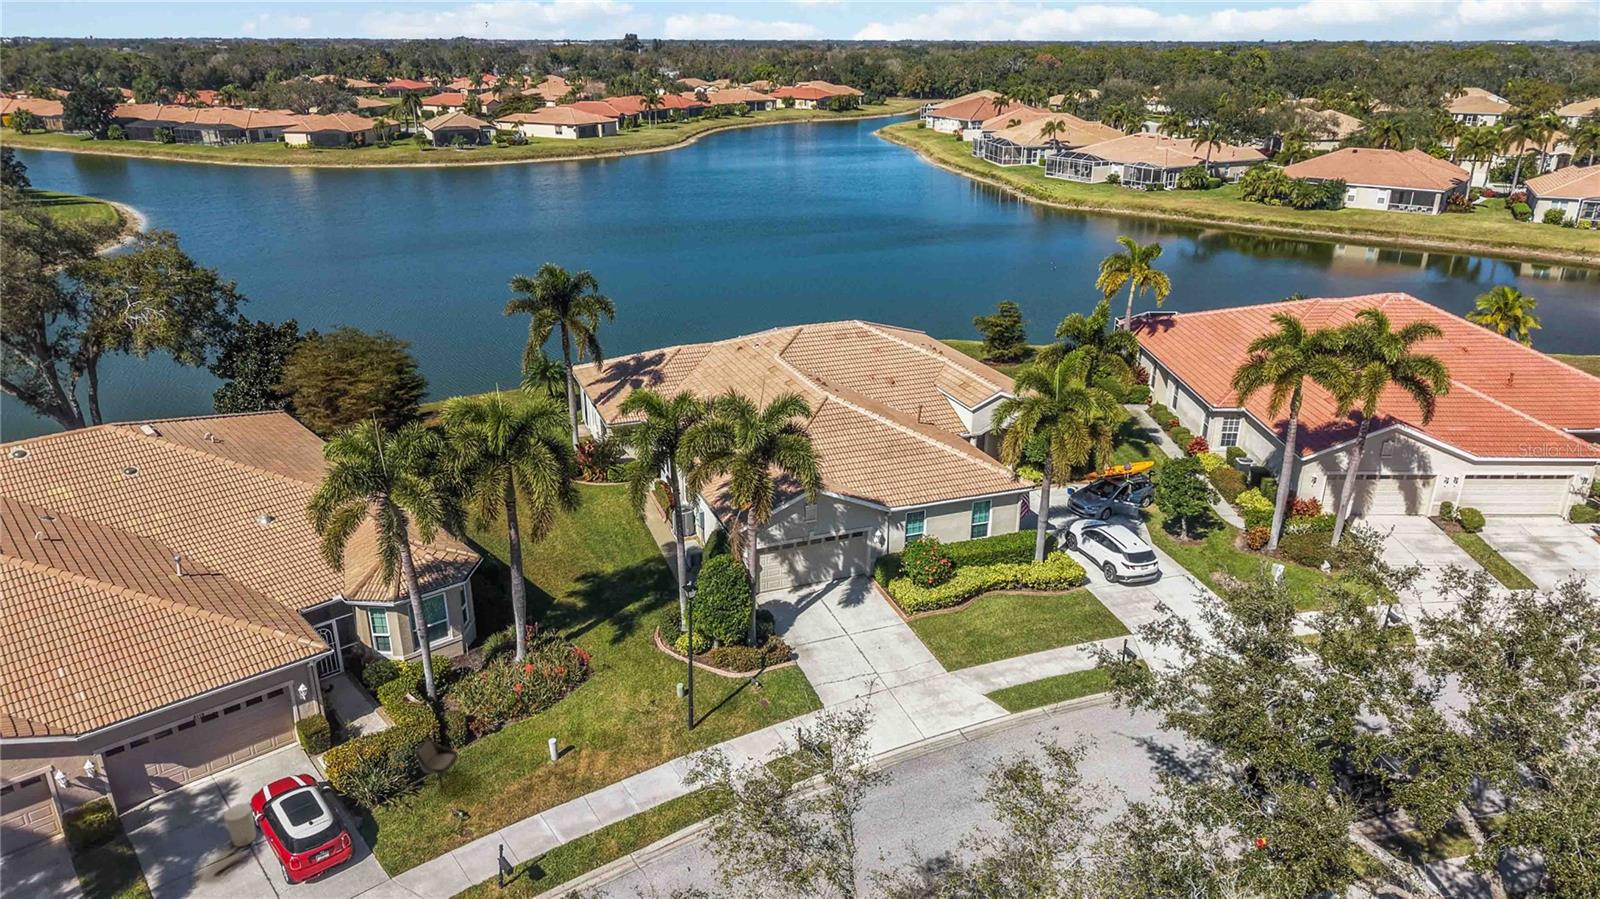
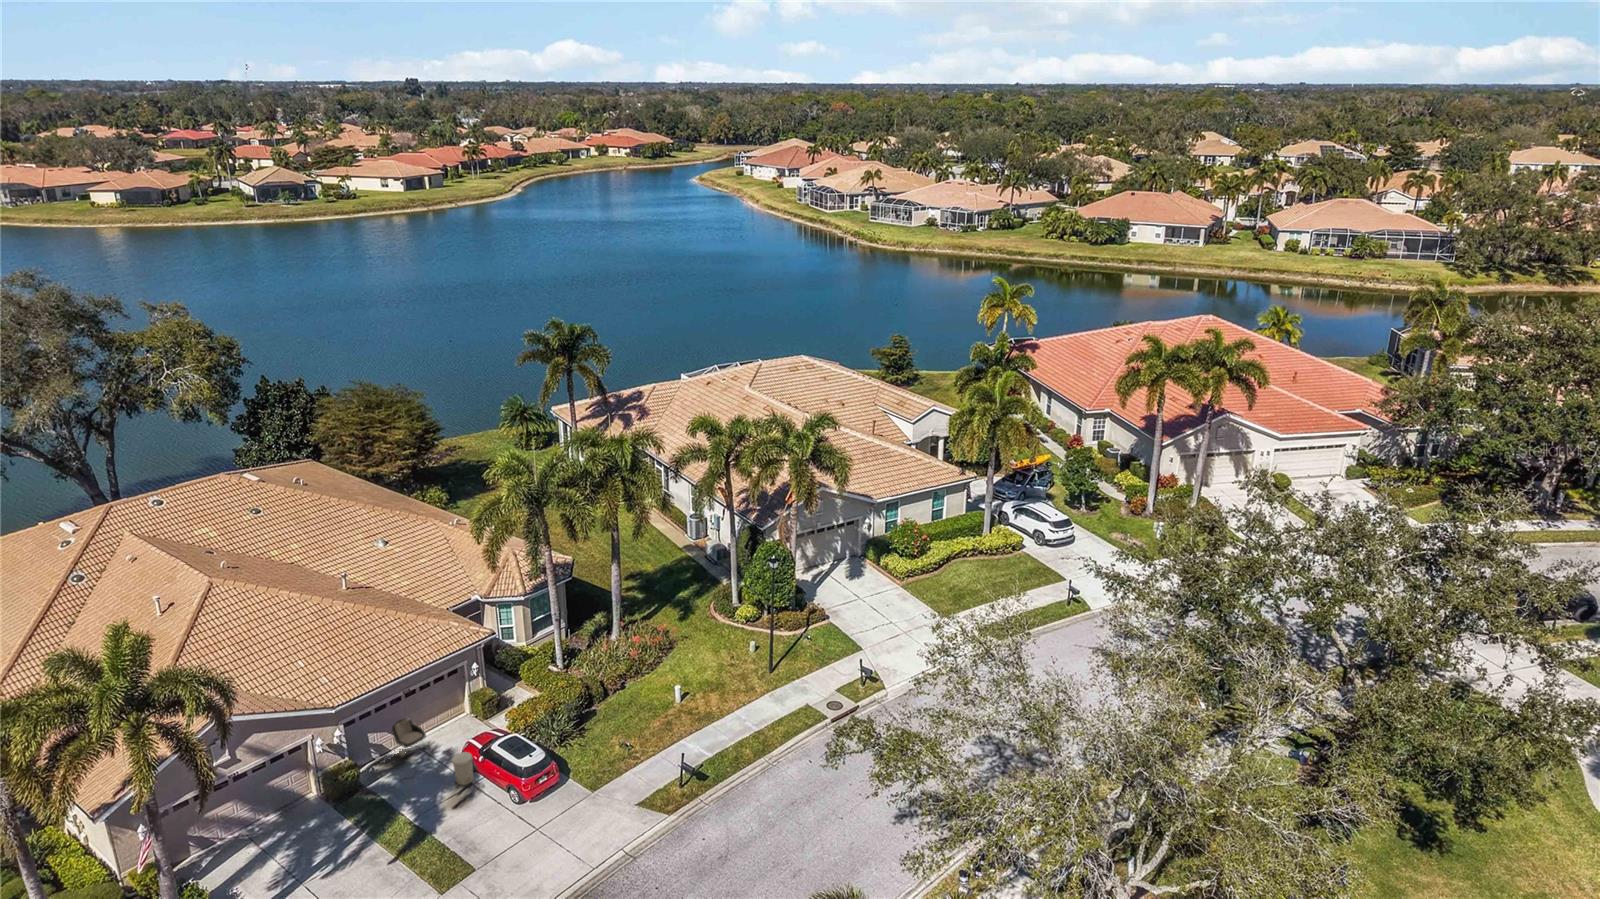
lounge chair: present [415,740,458,783] -> present [392,718,426,748]

